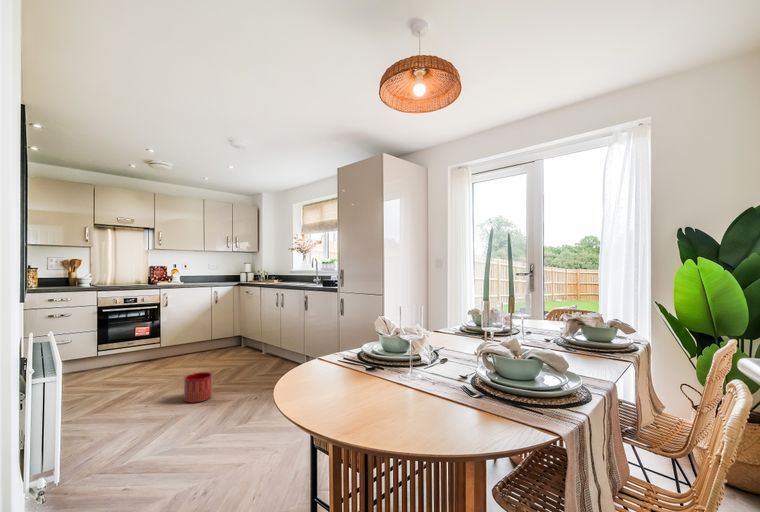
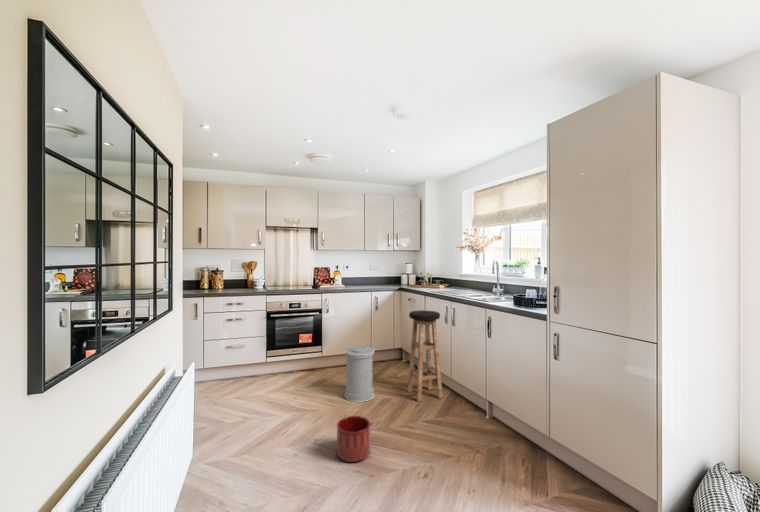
bar stool: none [244,297,273,367] -> present [408,310,443,402]
trash can: none [186,330,215,374] -> present [344,346,375,402]

